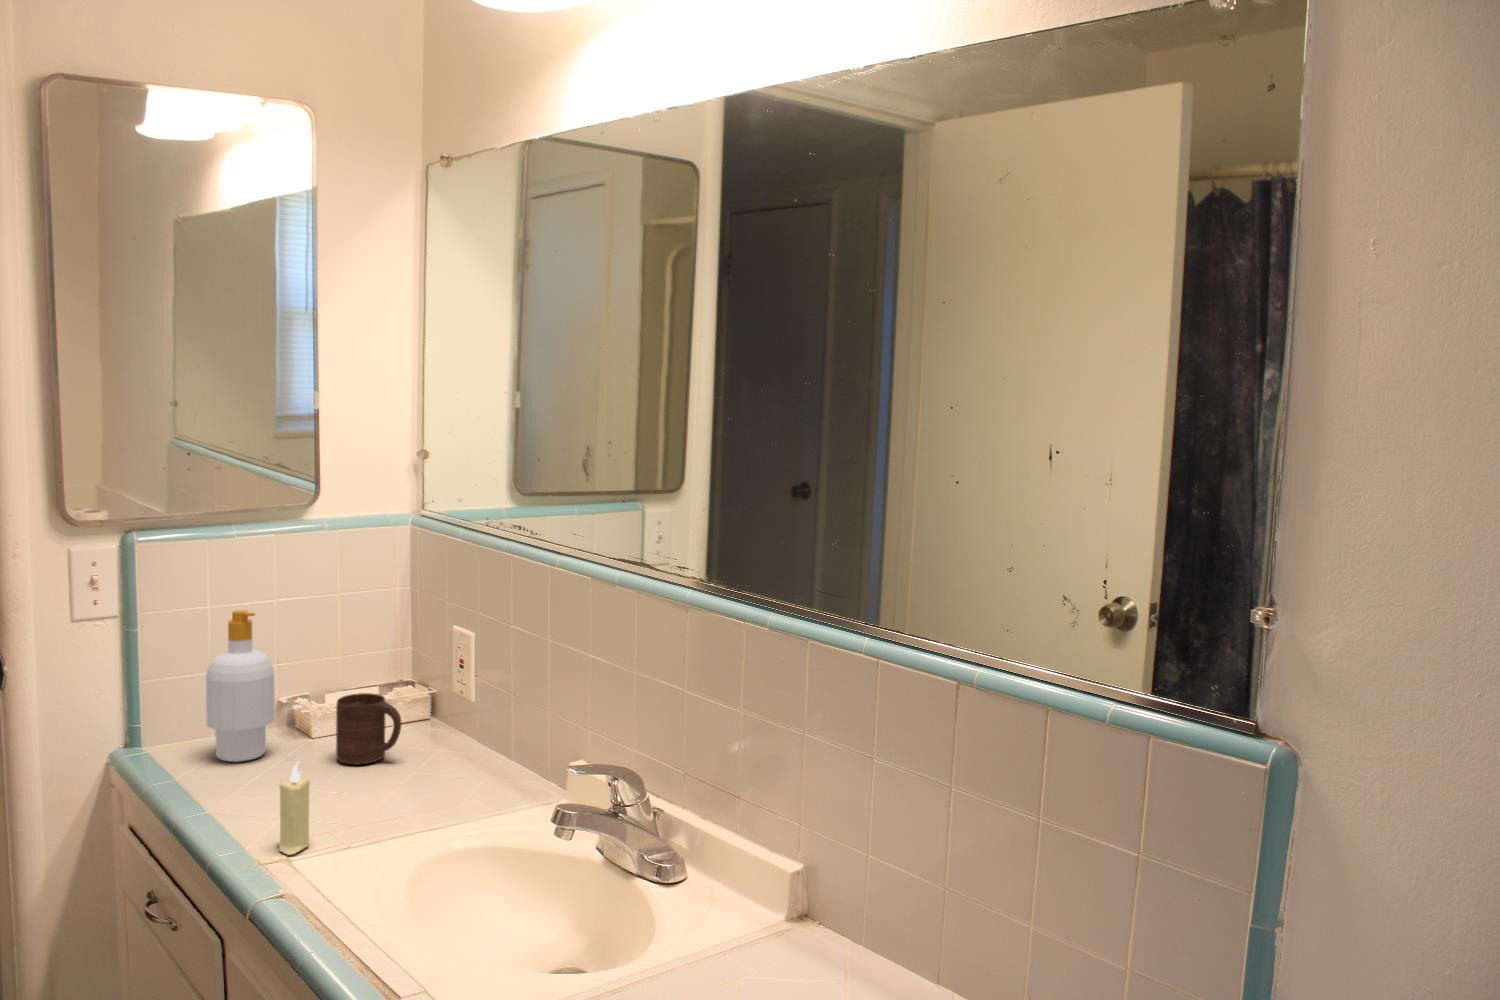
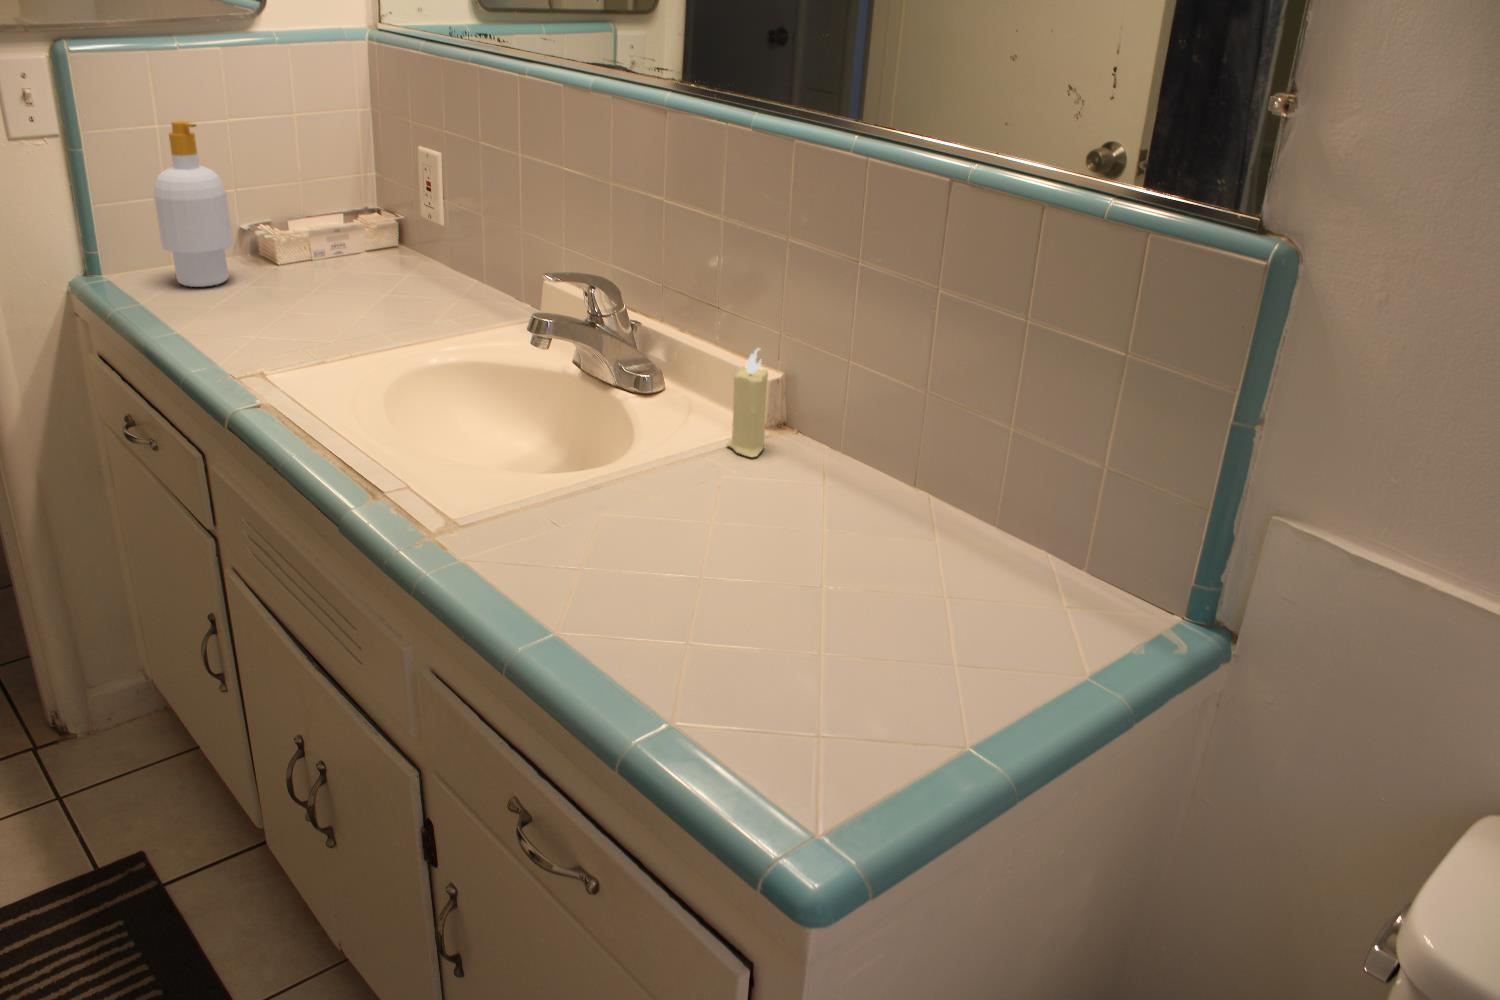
cup: present [336,693,402,764] -> none [297,216,368,291]
candle: present [277,762,310,855] -> present [726,349,768,457]

